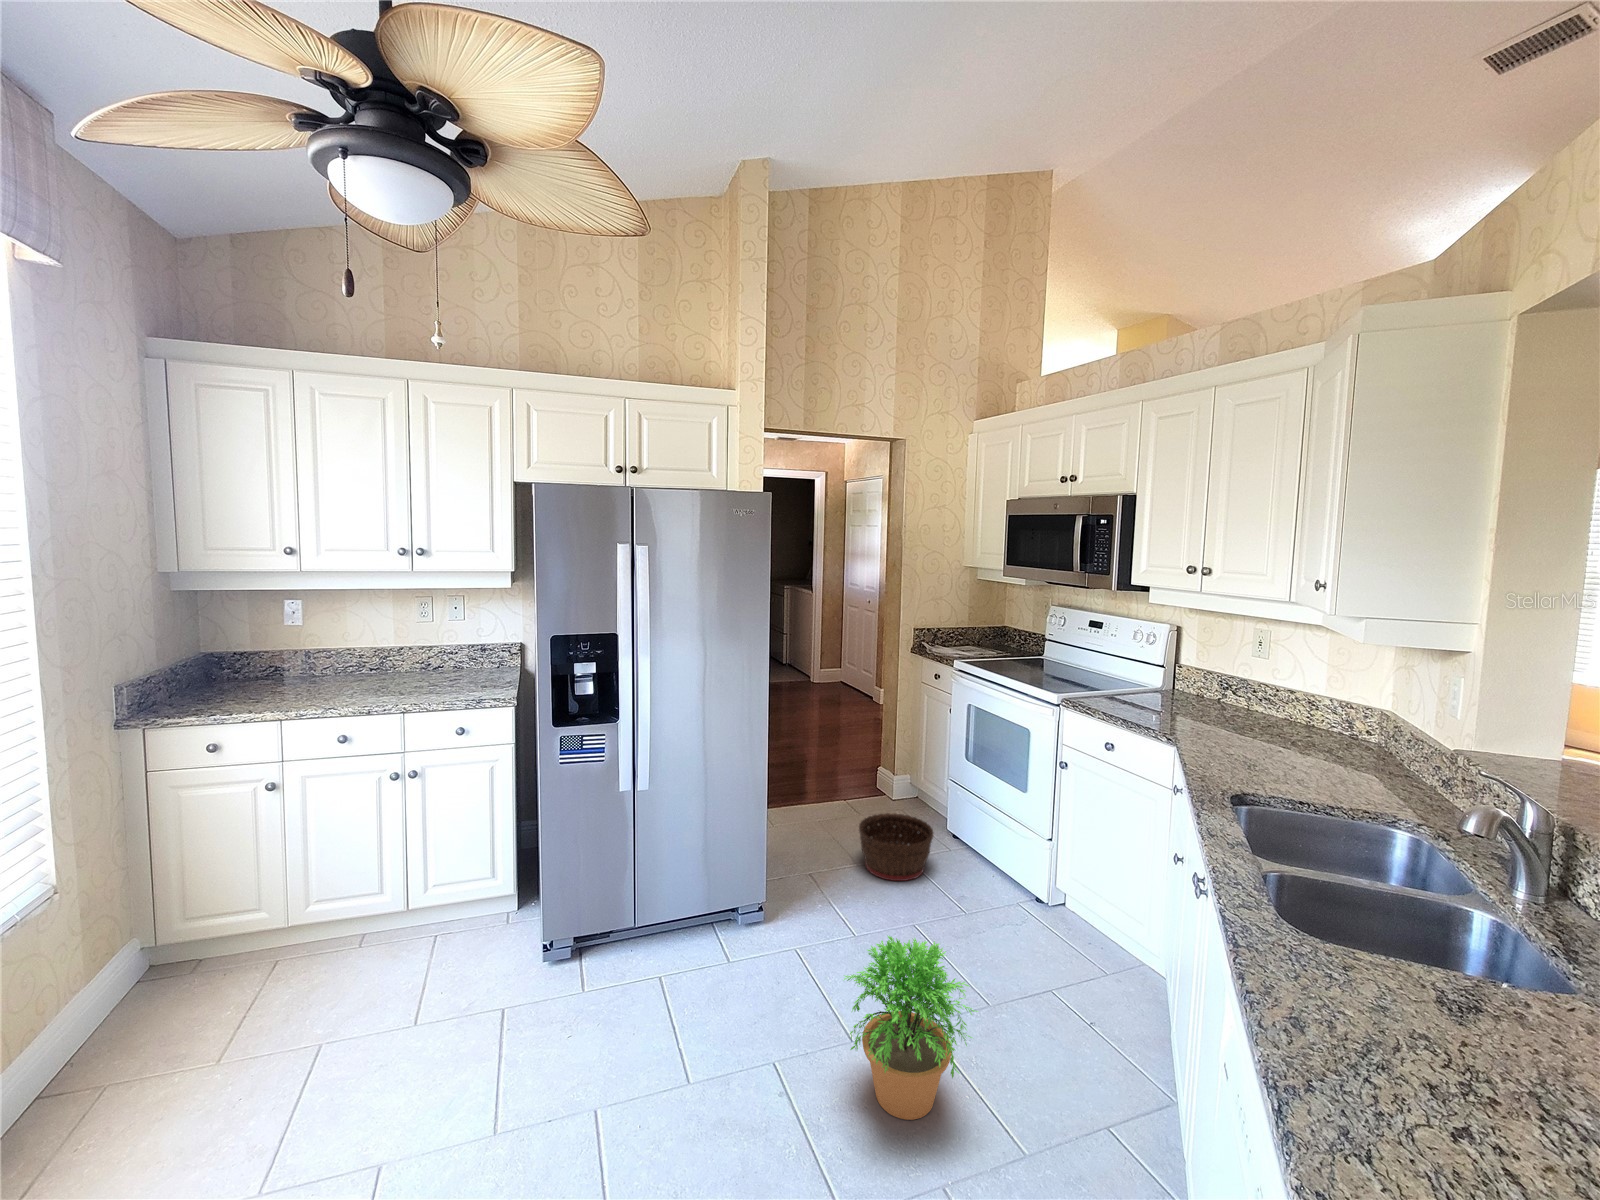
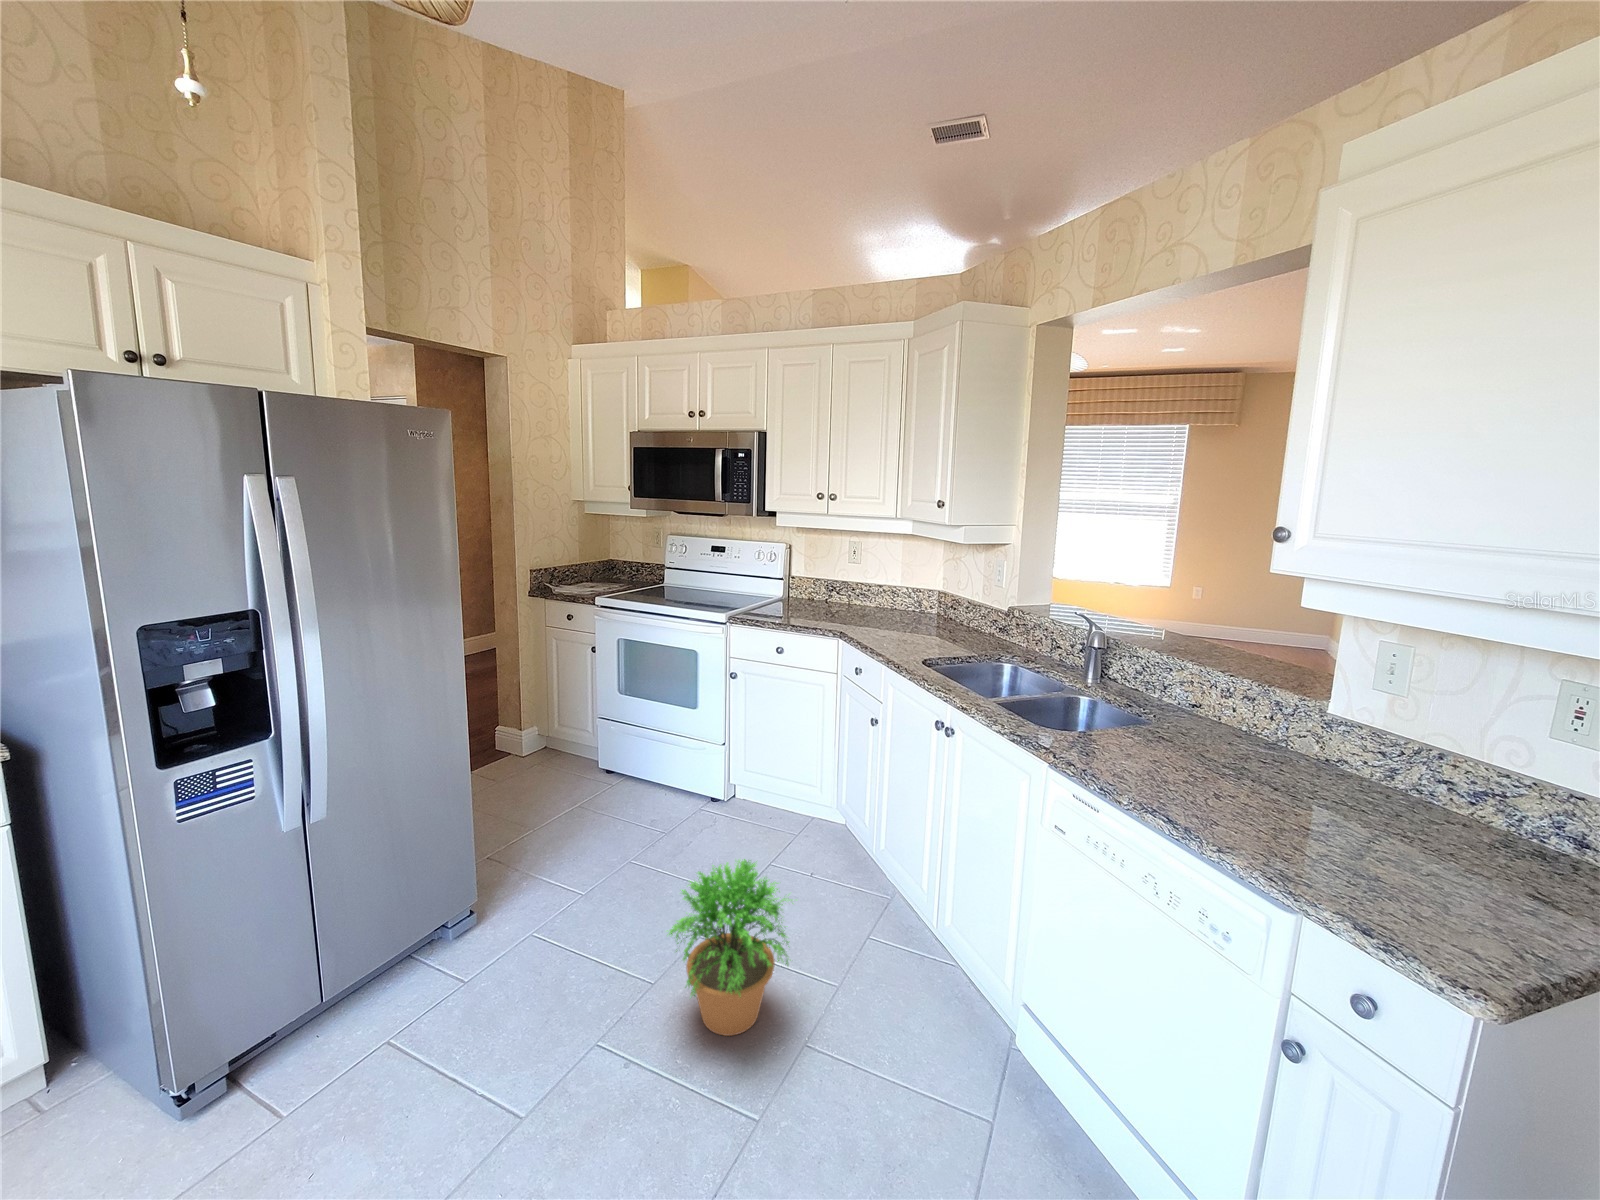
basket: present [859,813,934,881] -> none [527,764,612,837]

